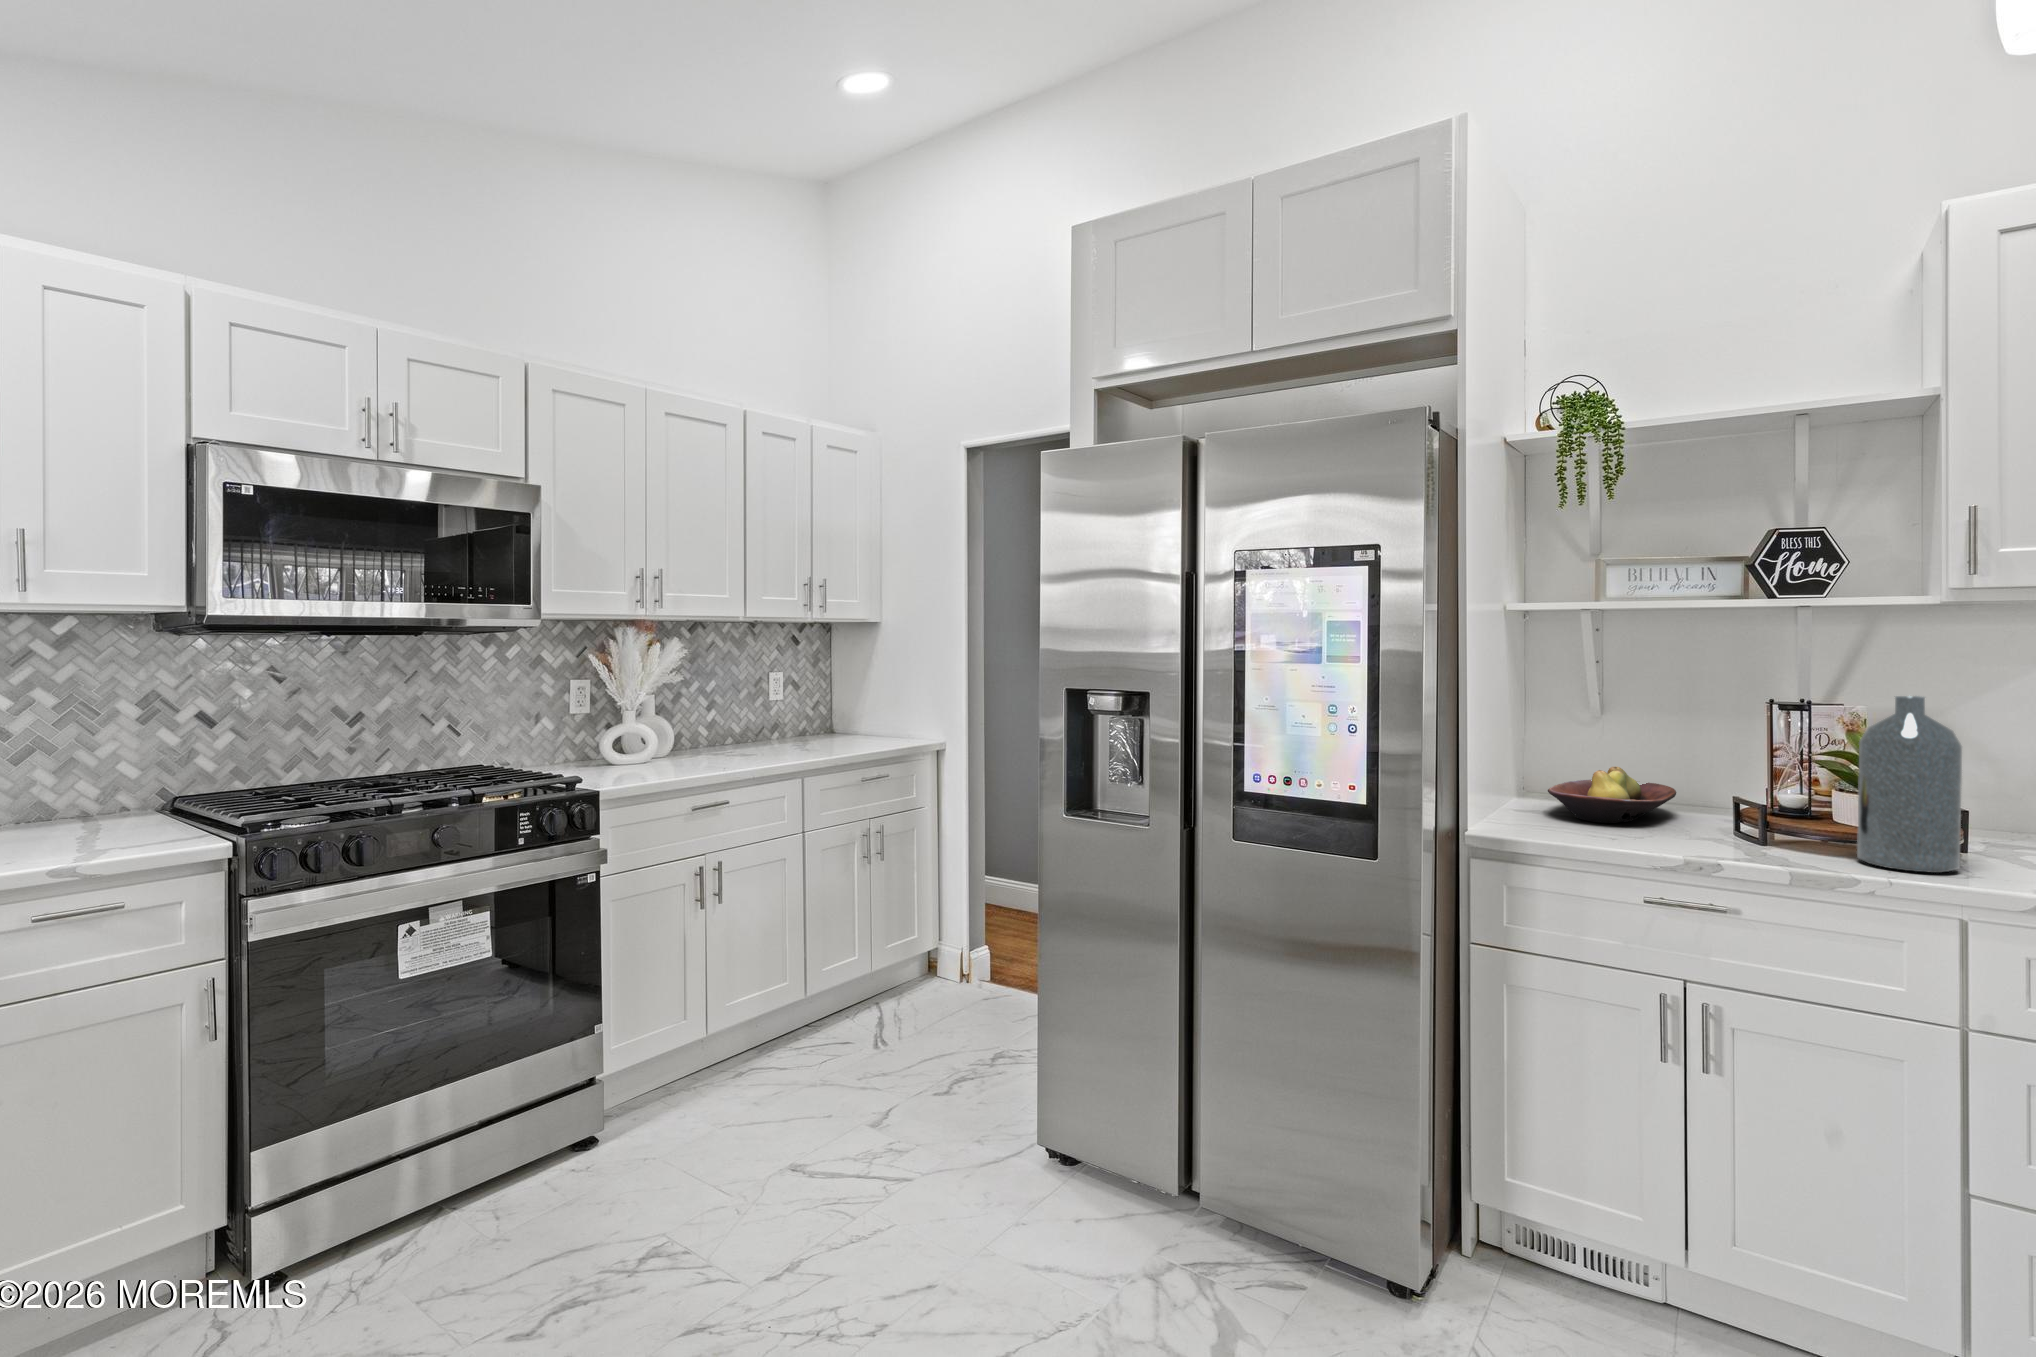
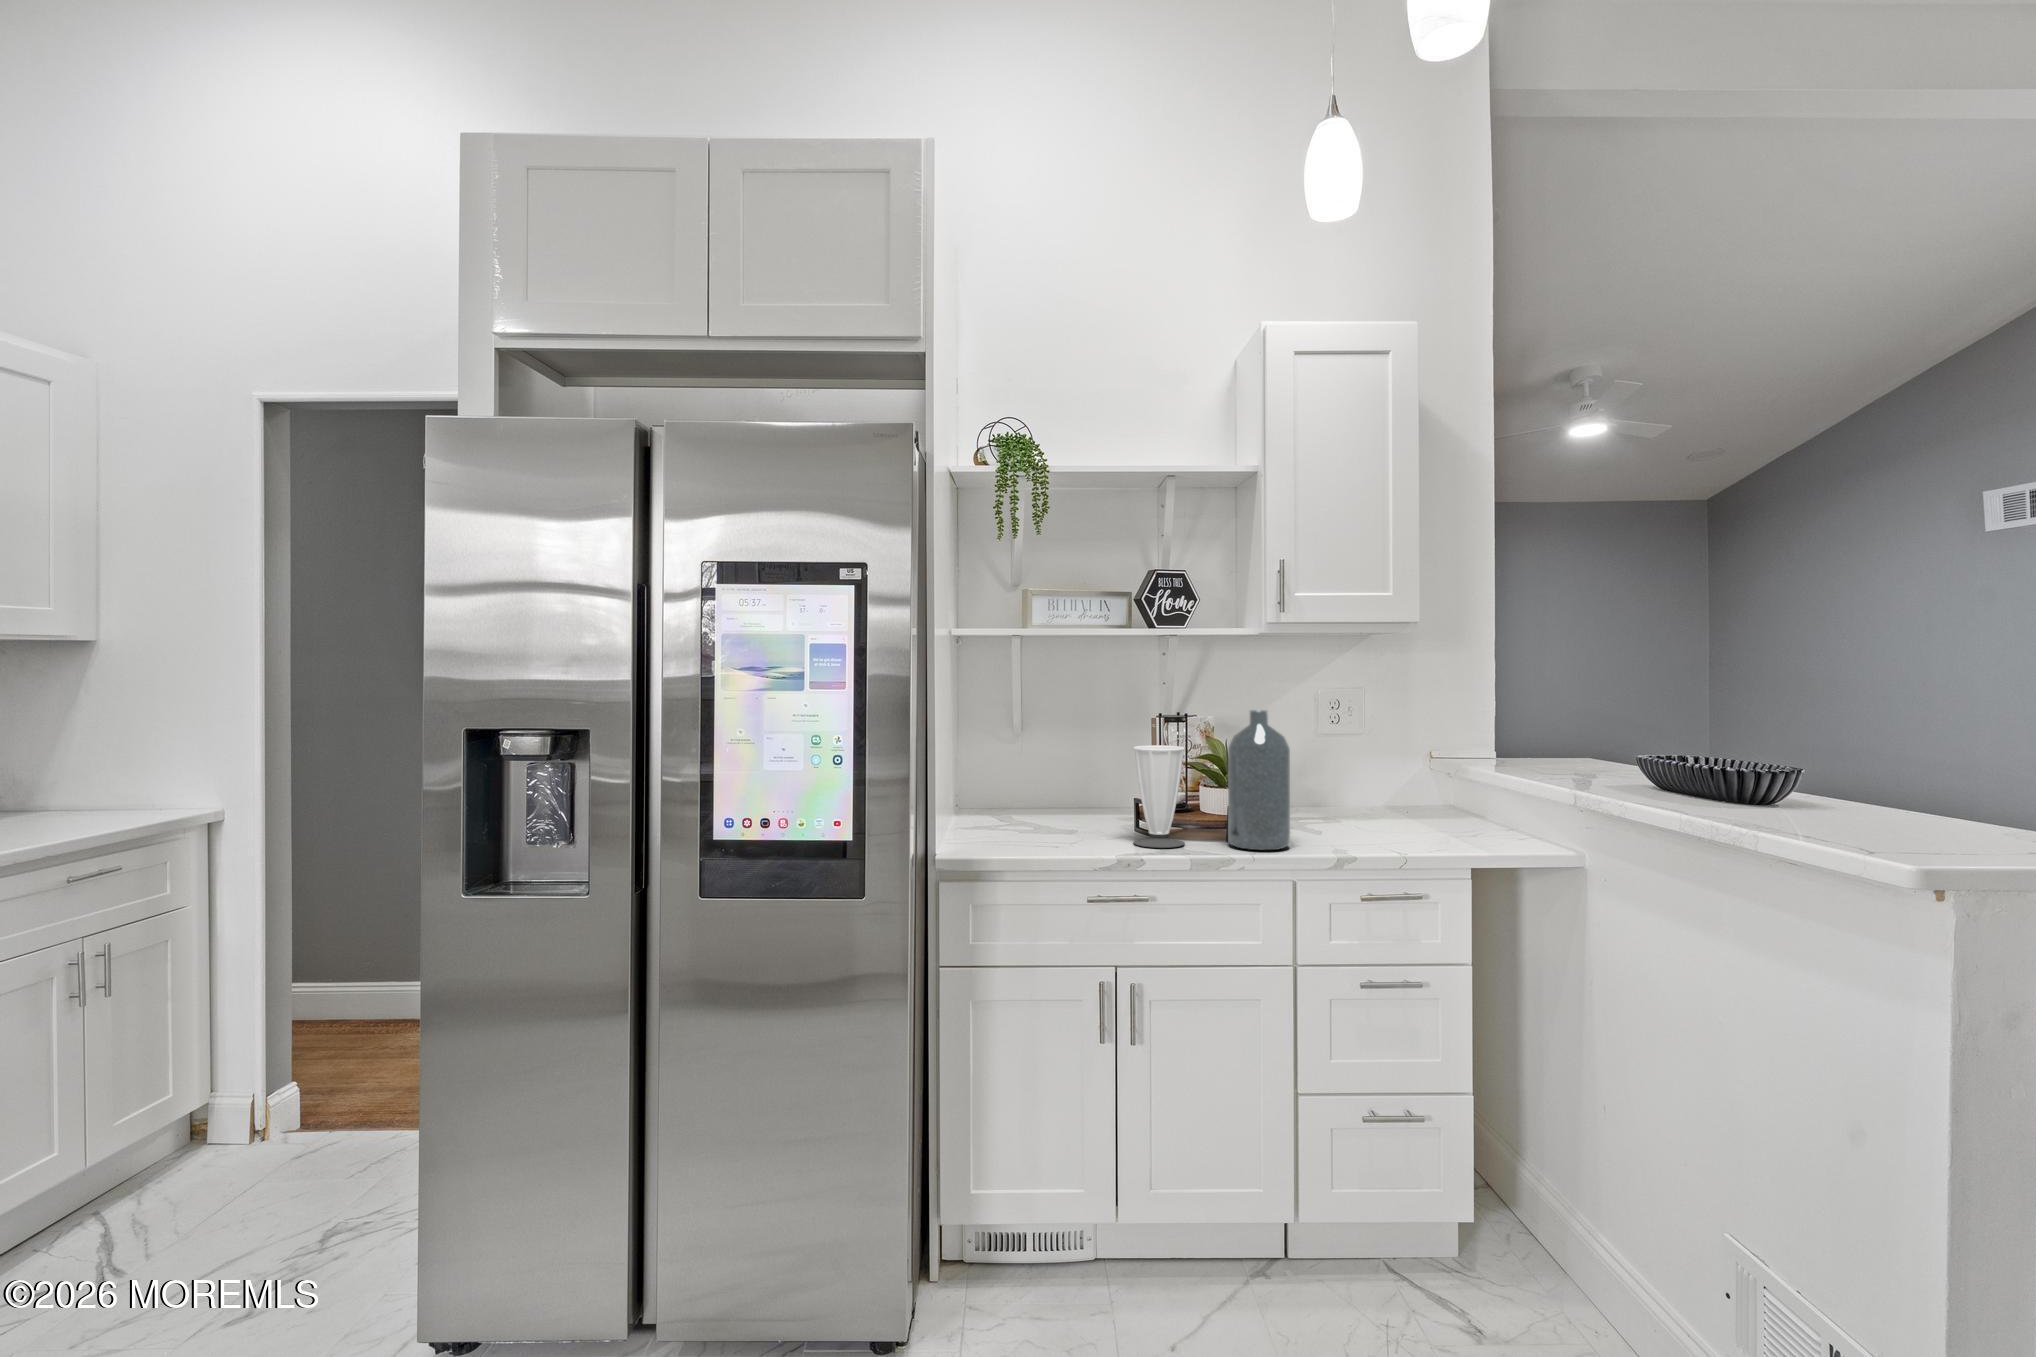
cup: none [1715,734,1792,854] -> present [1133,745,1185,848]
fruit bowl: present [1548,767,1676,823] -> none [994,780,1090,833]

